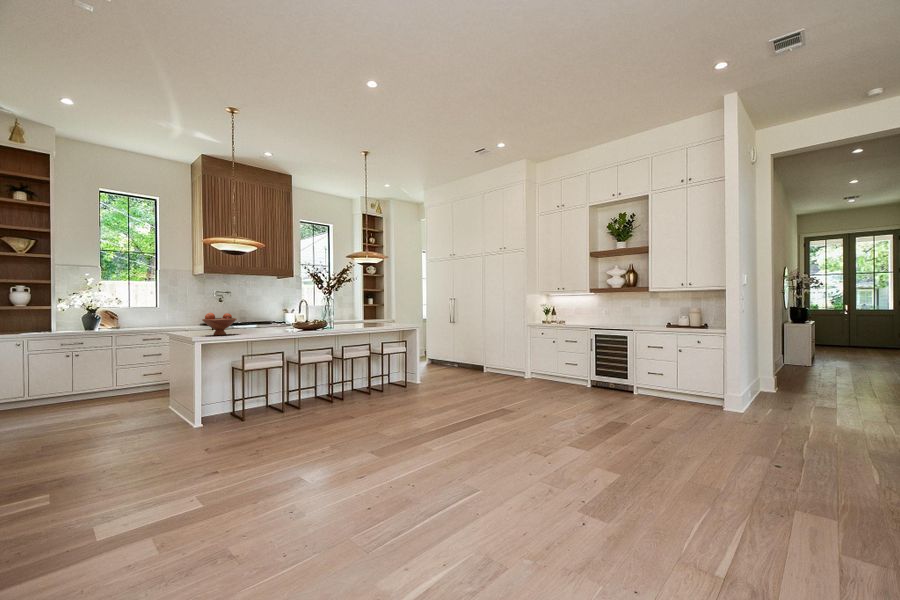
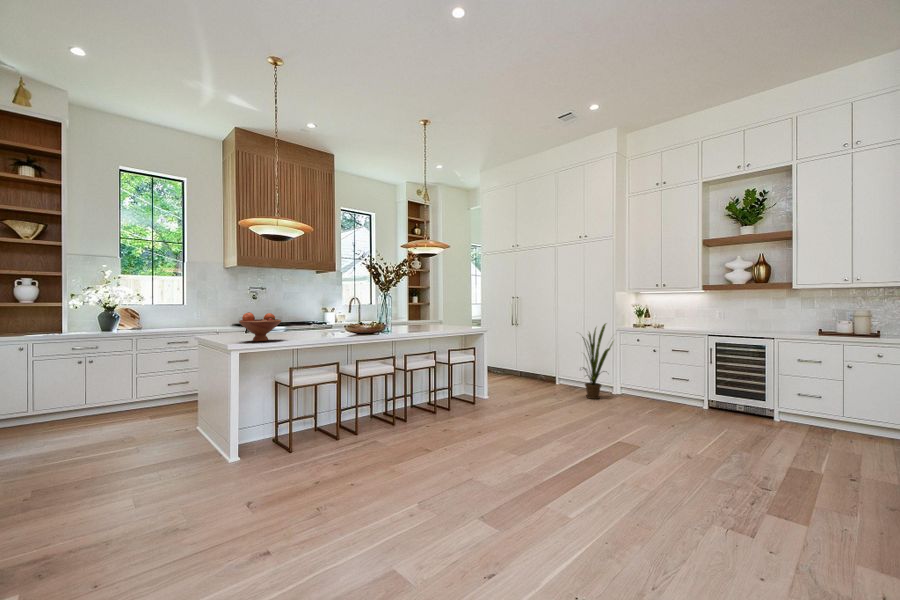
house plant: none [493,320,524,382] -> present [582,324,613,399]

